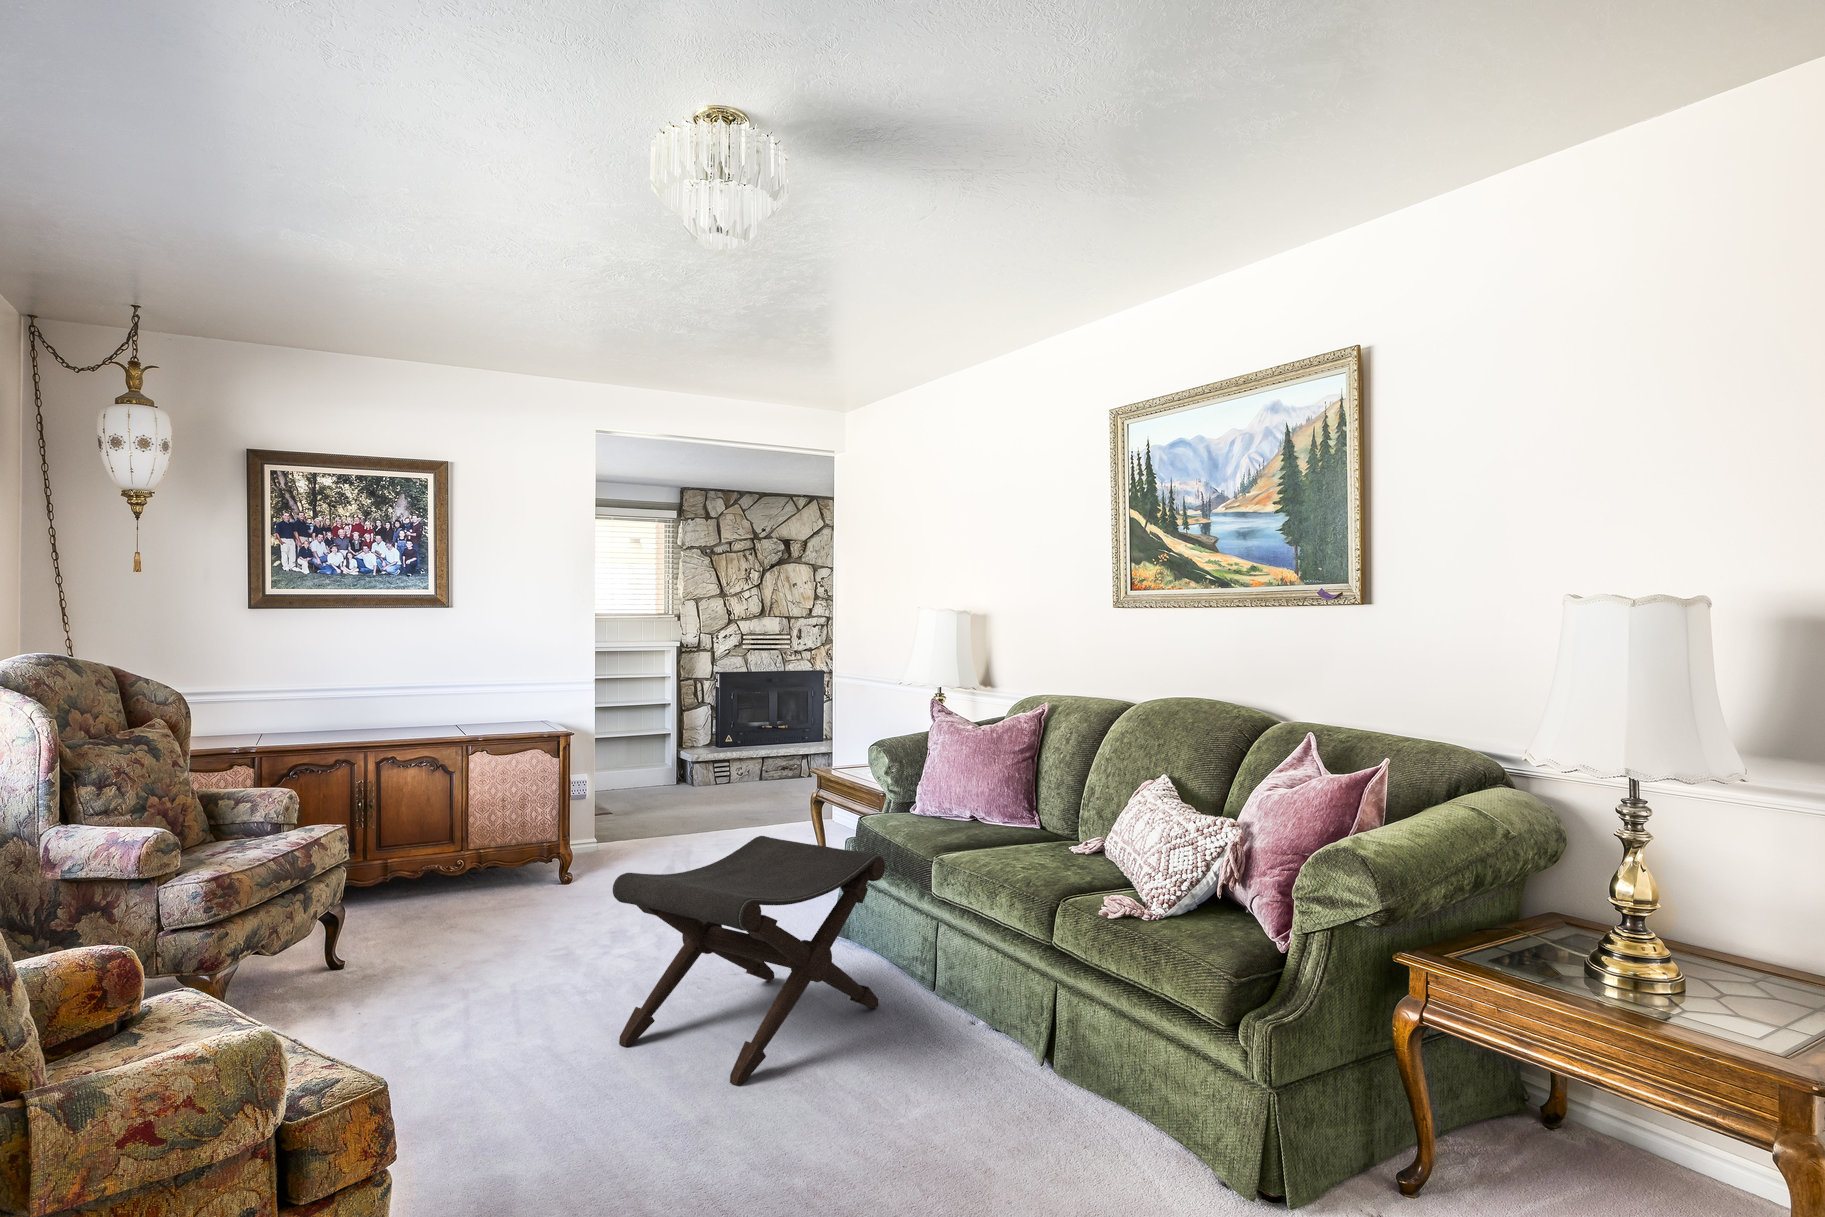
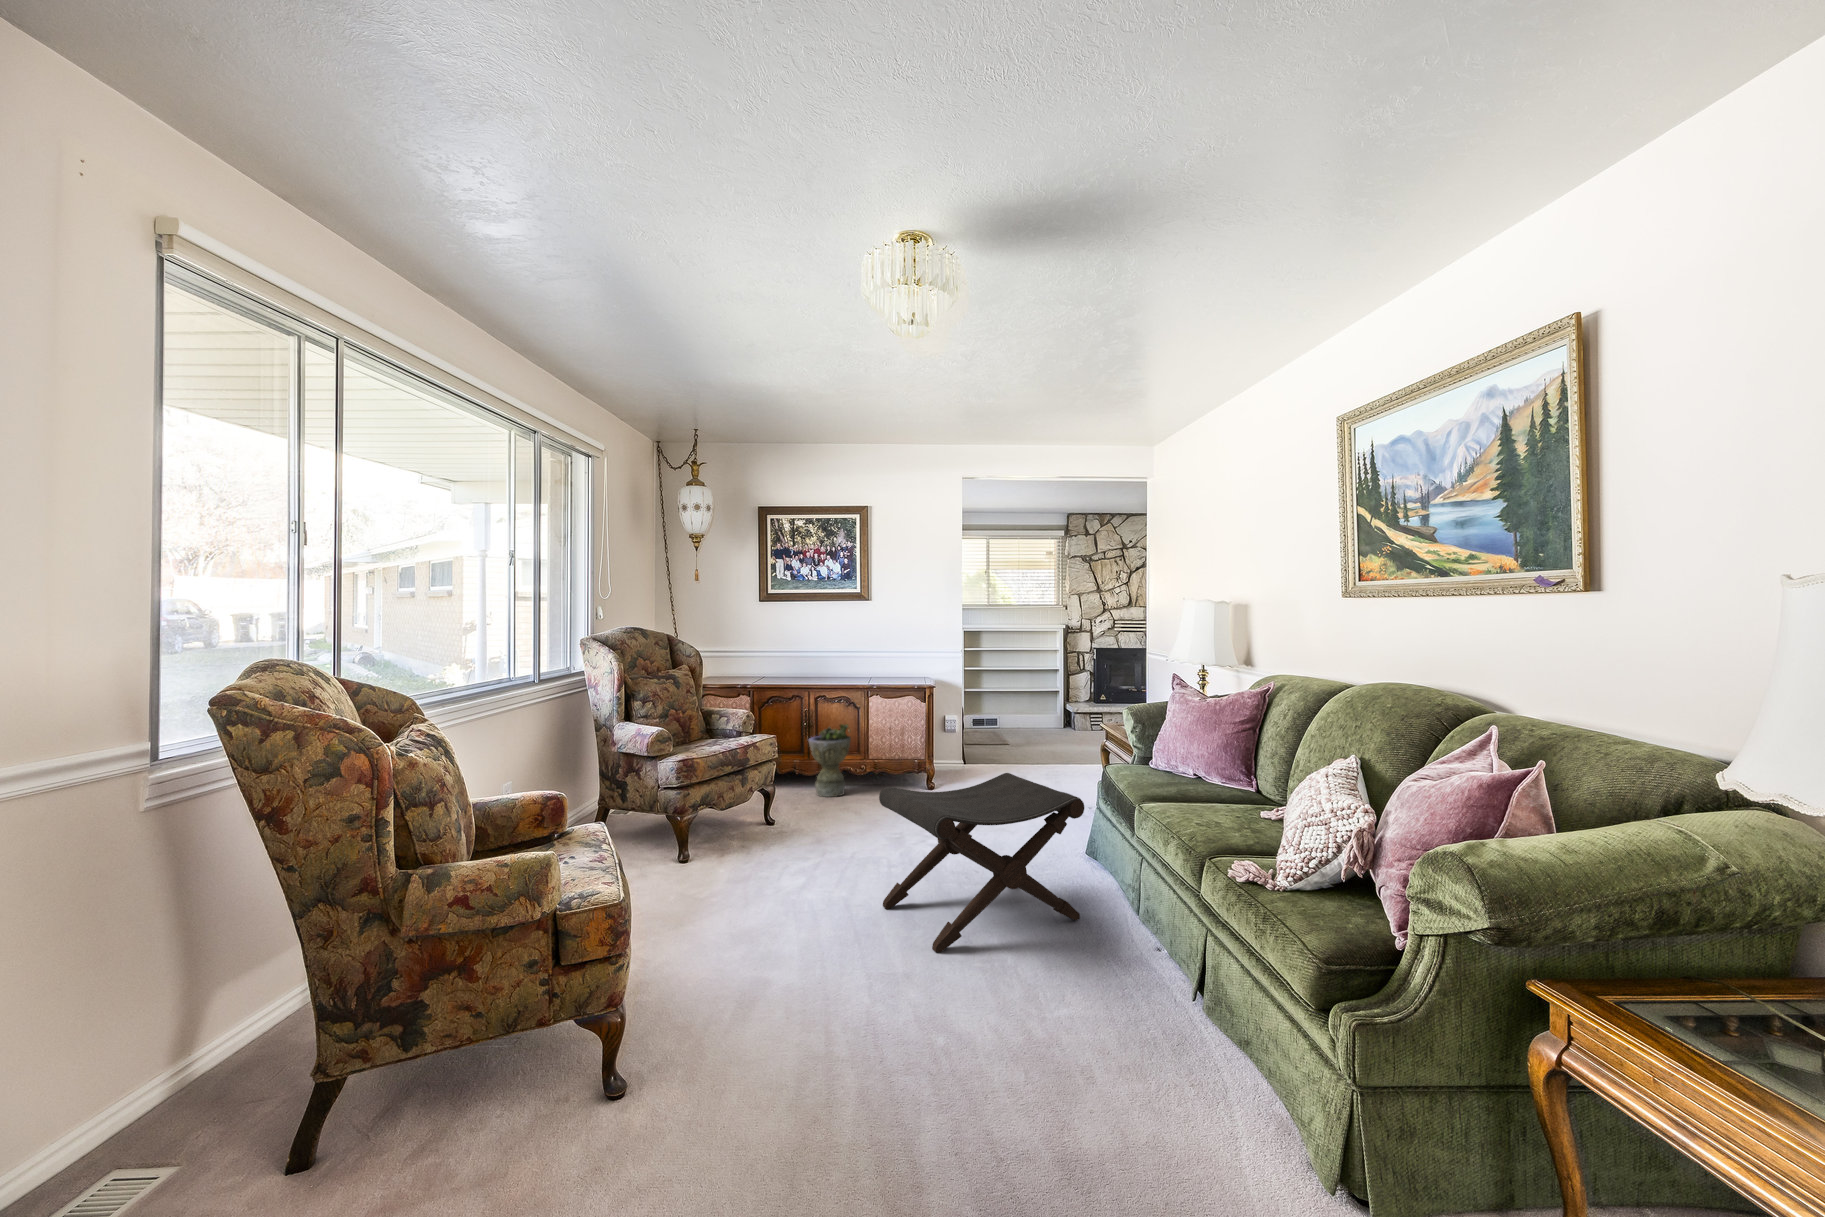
planter: none [371,795,444,911] -> present [809,724,851,797]

